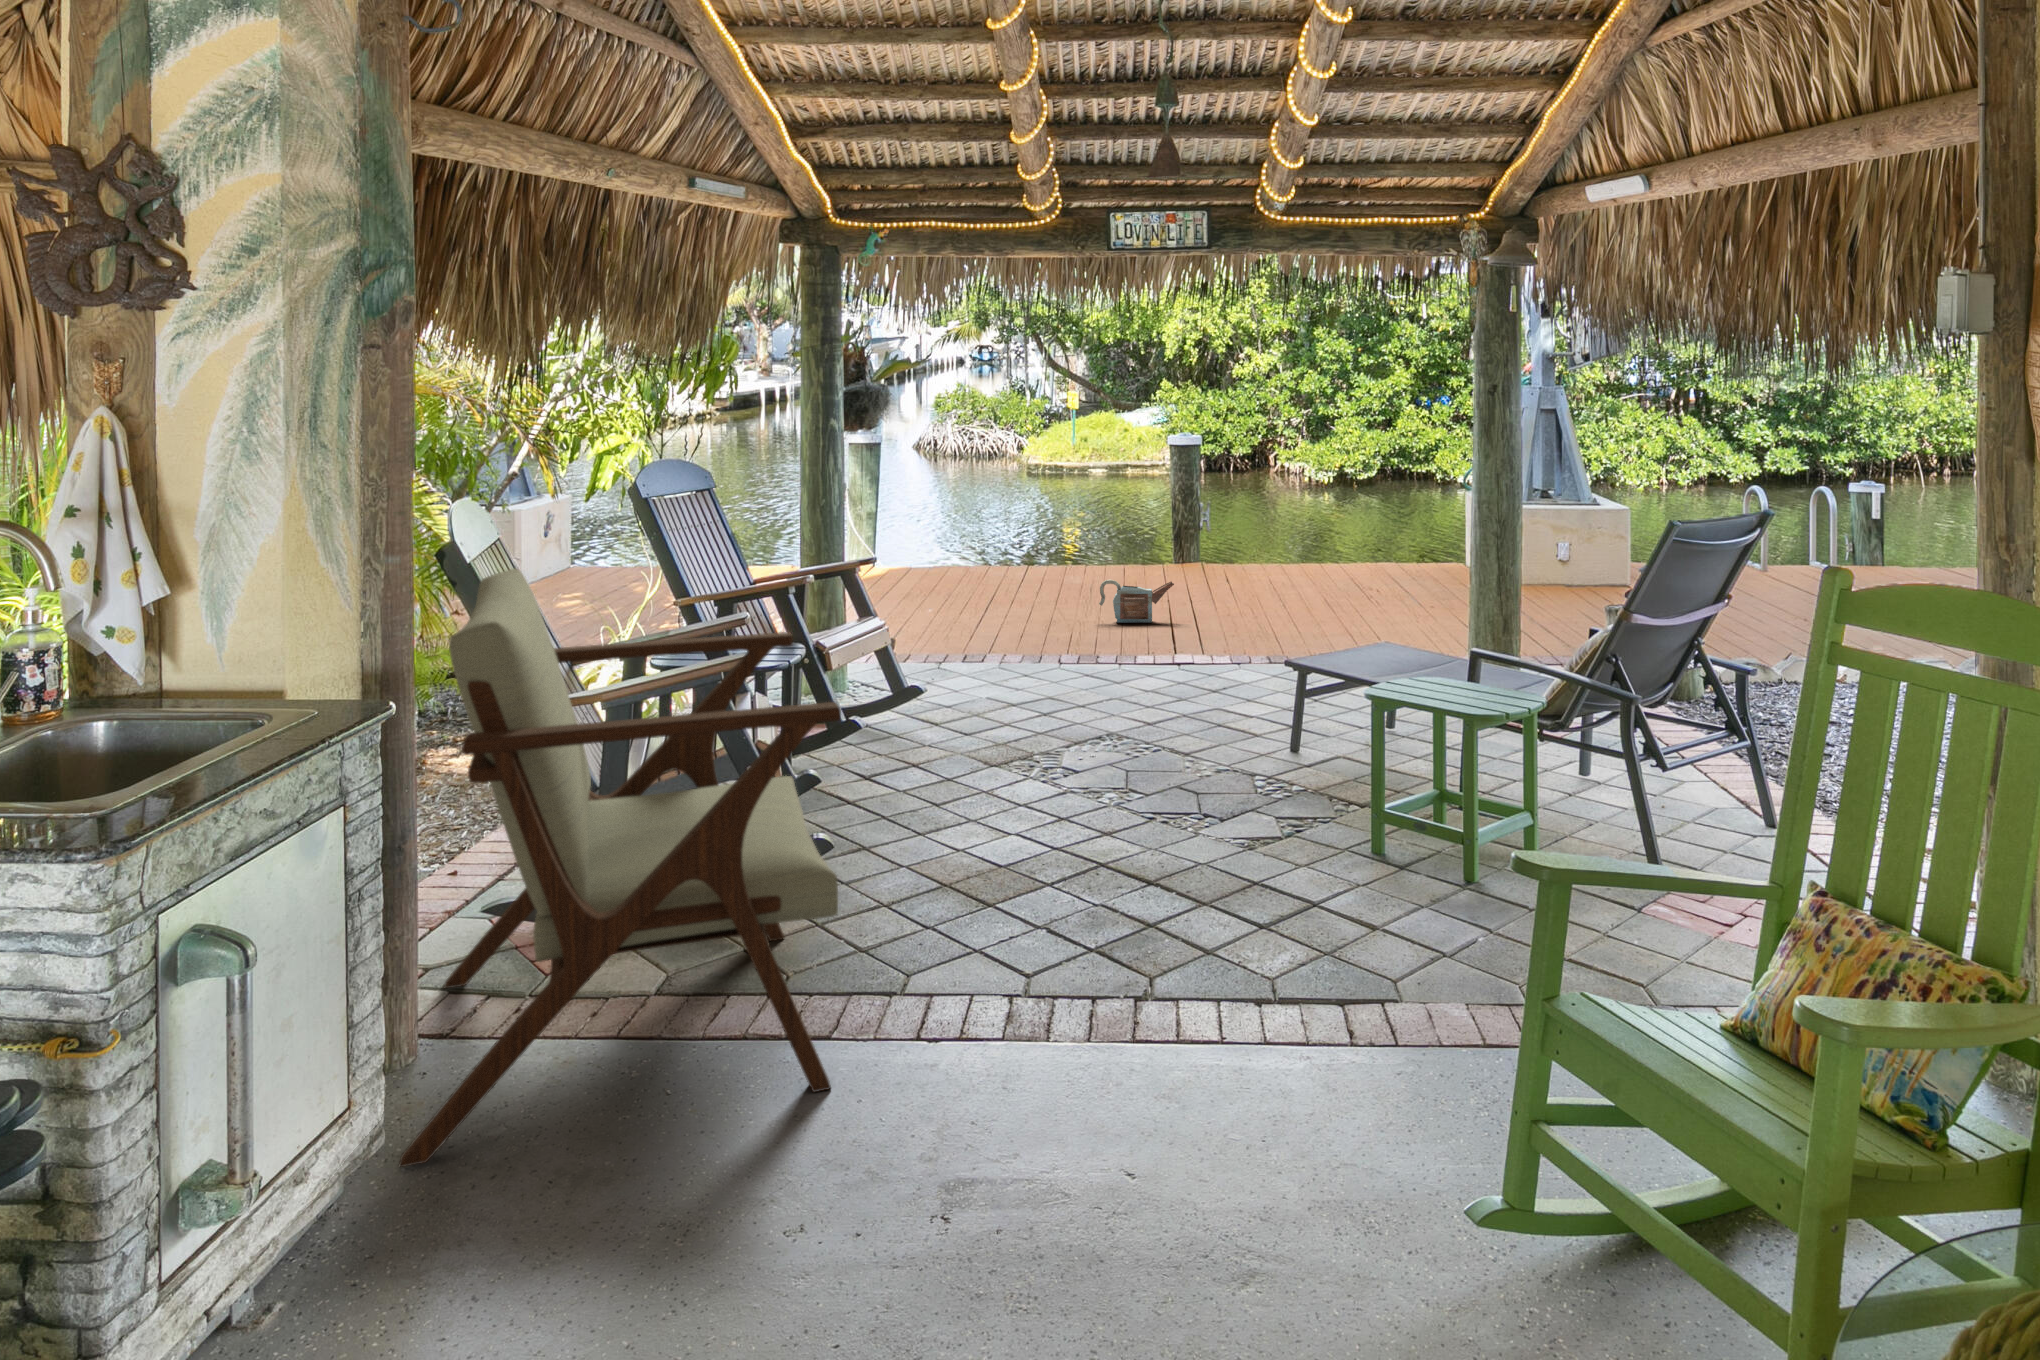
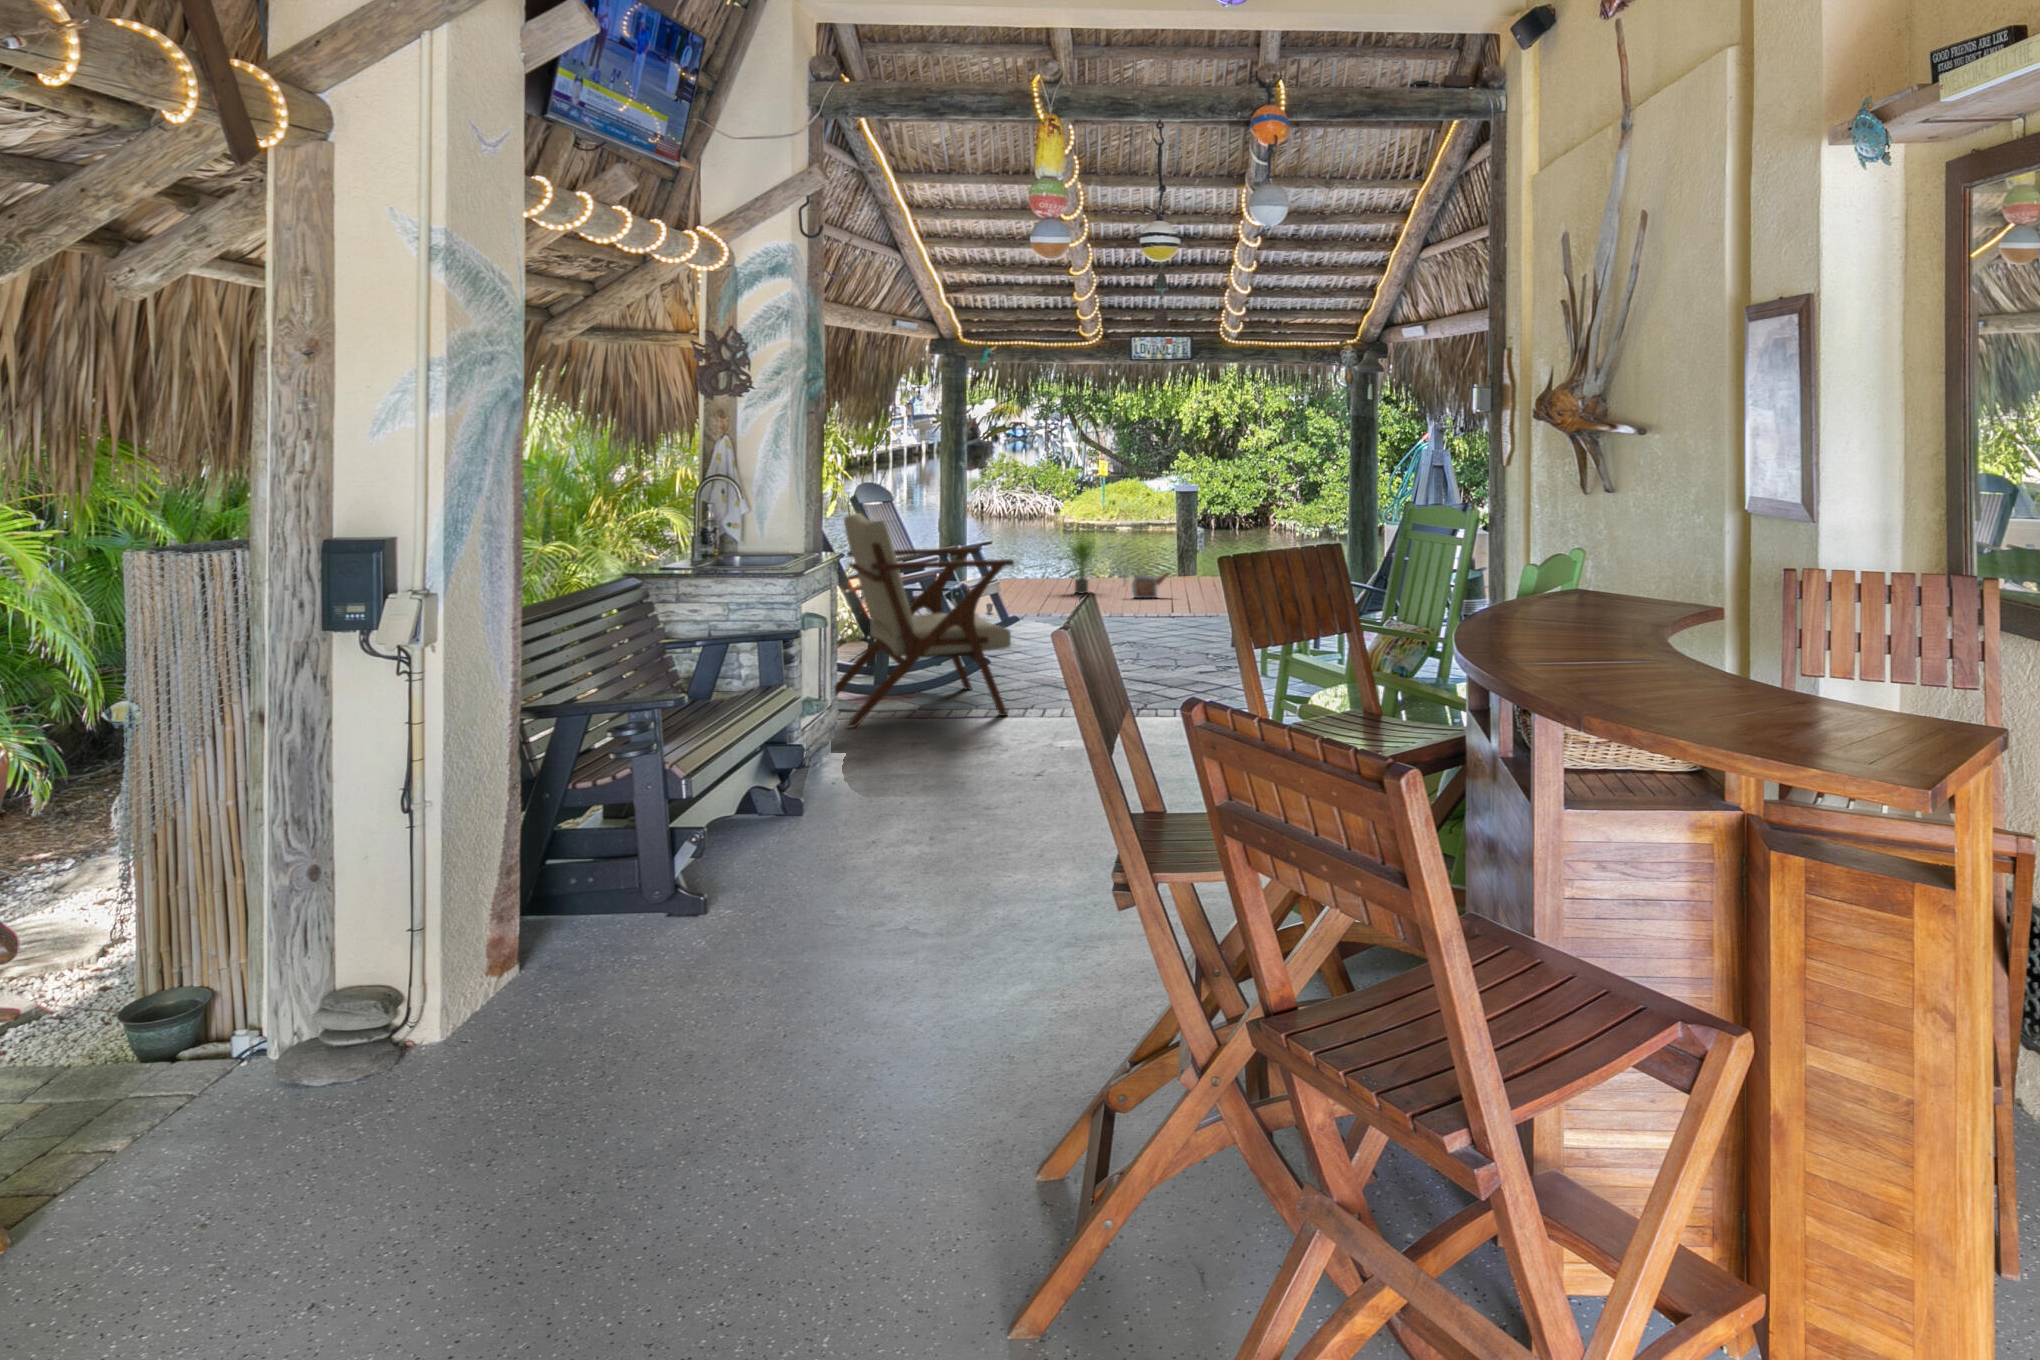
potted plant: none [994,507,1069,612] -> present [1063,534,1096,593]

